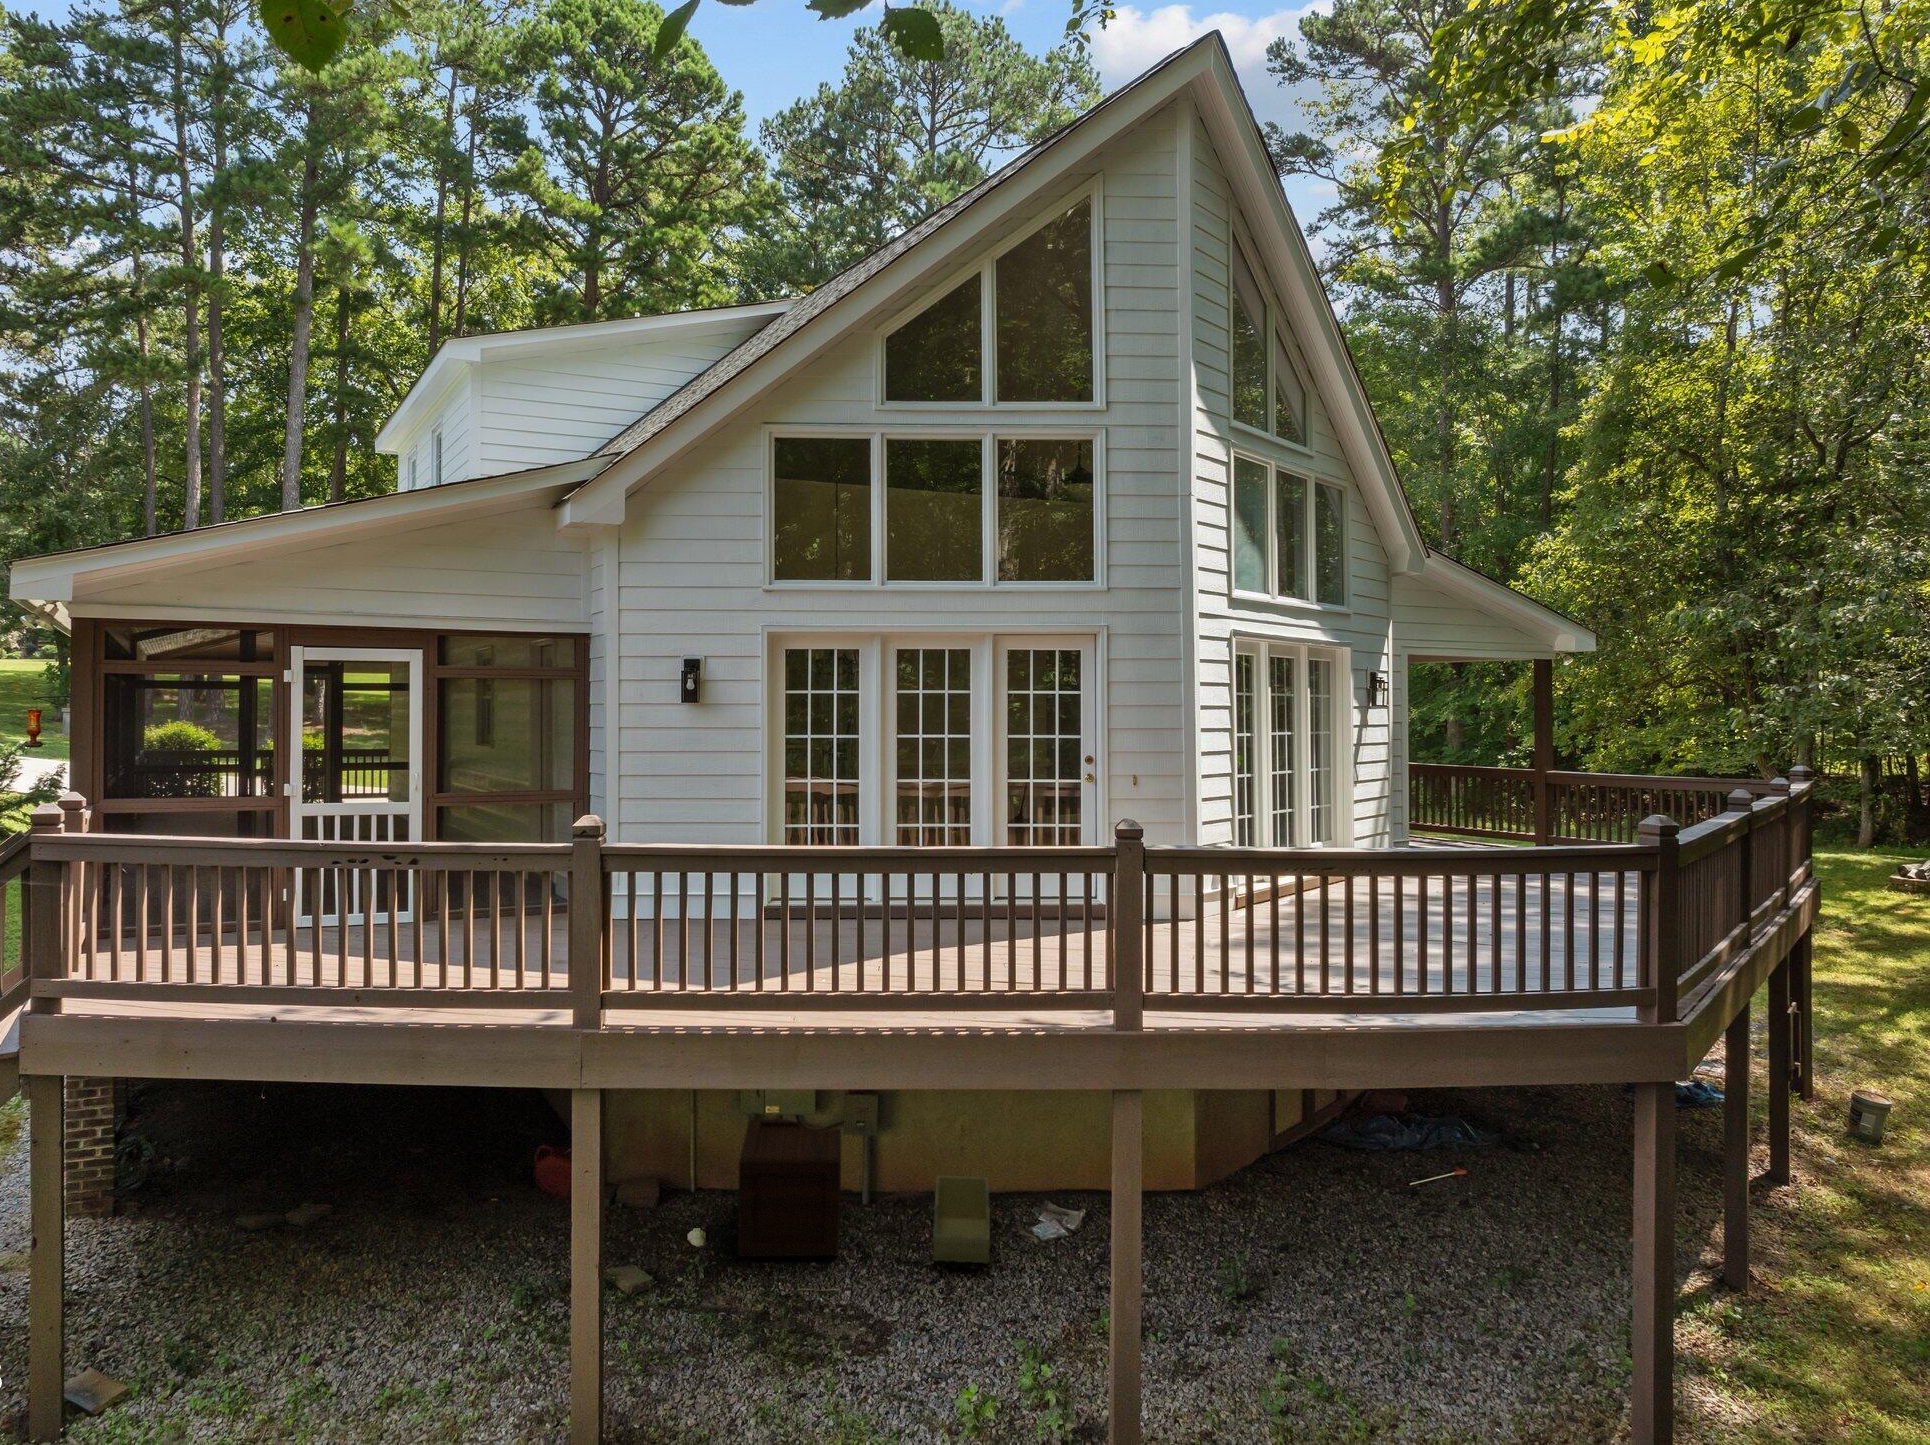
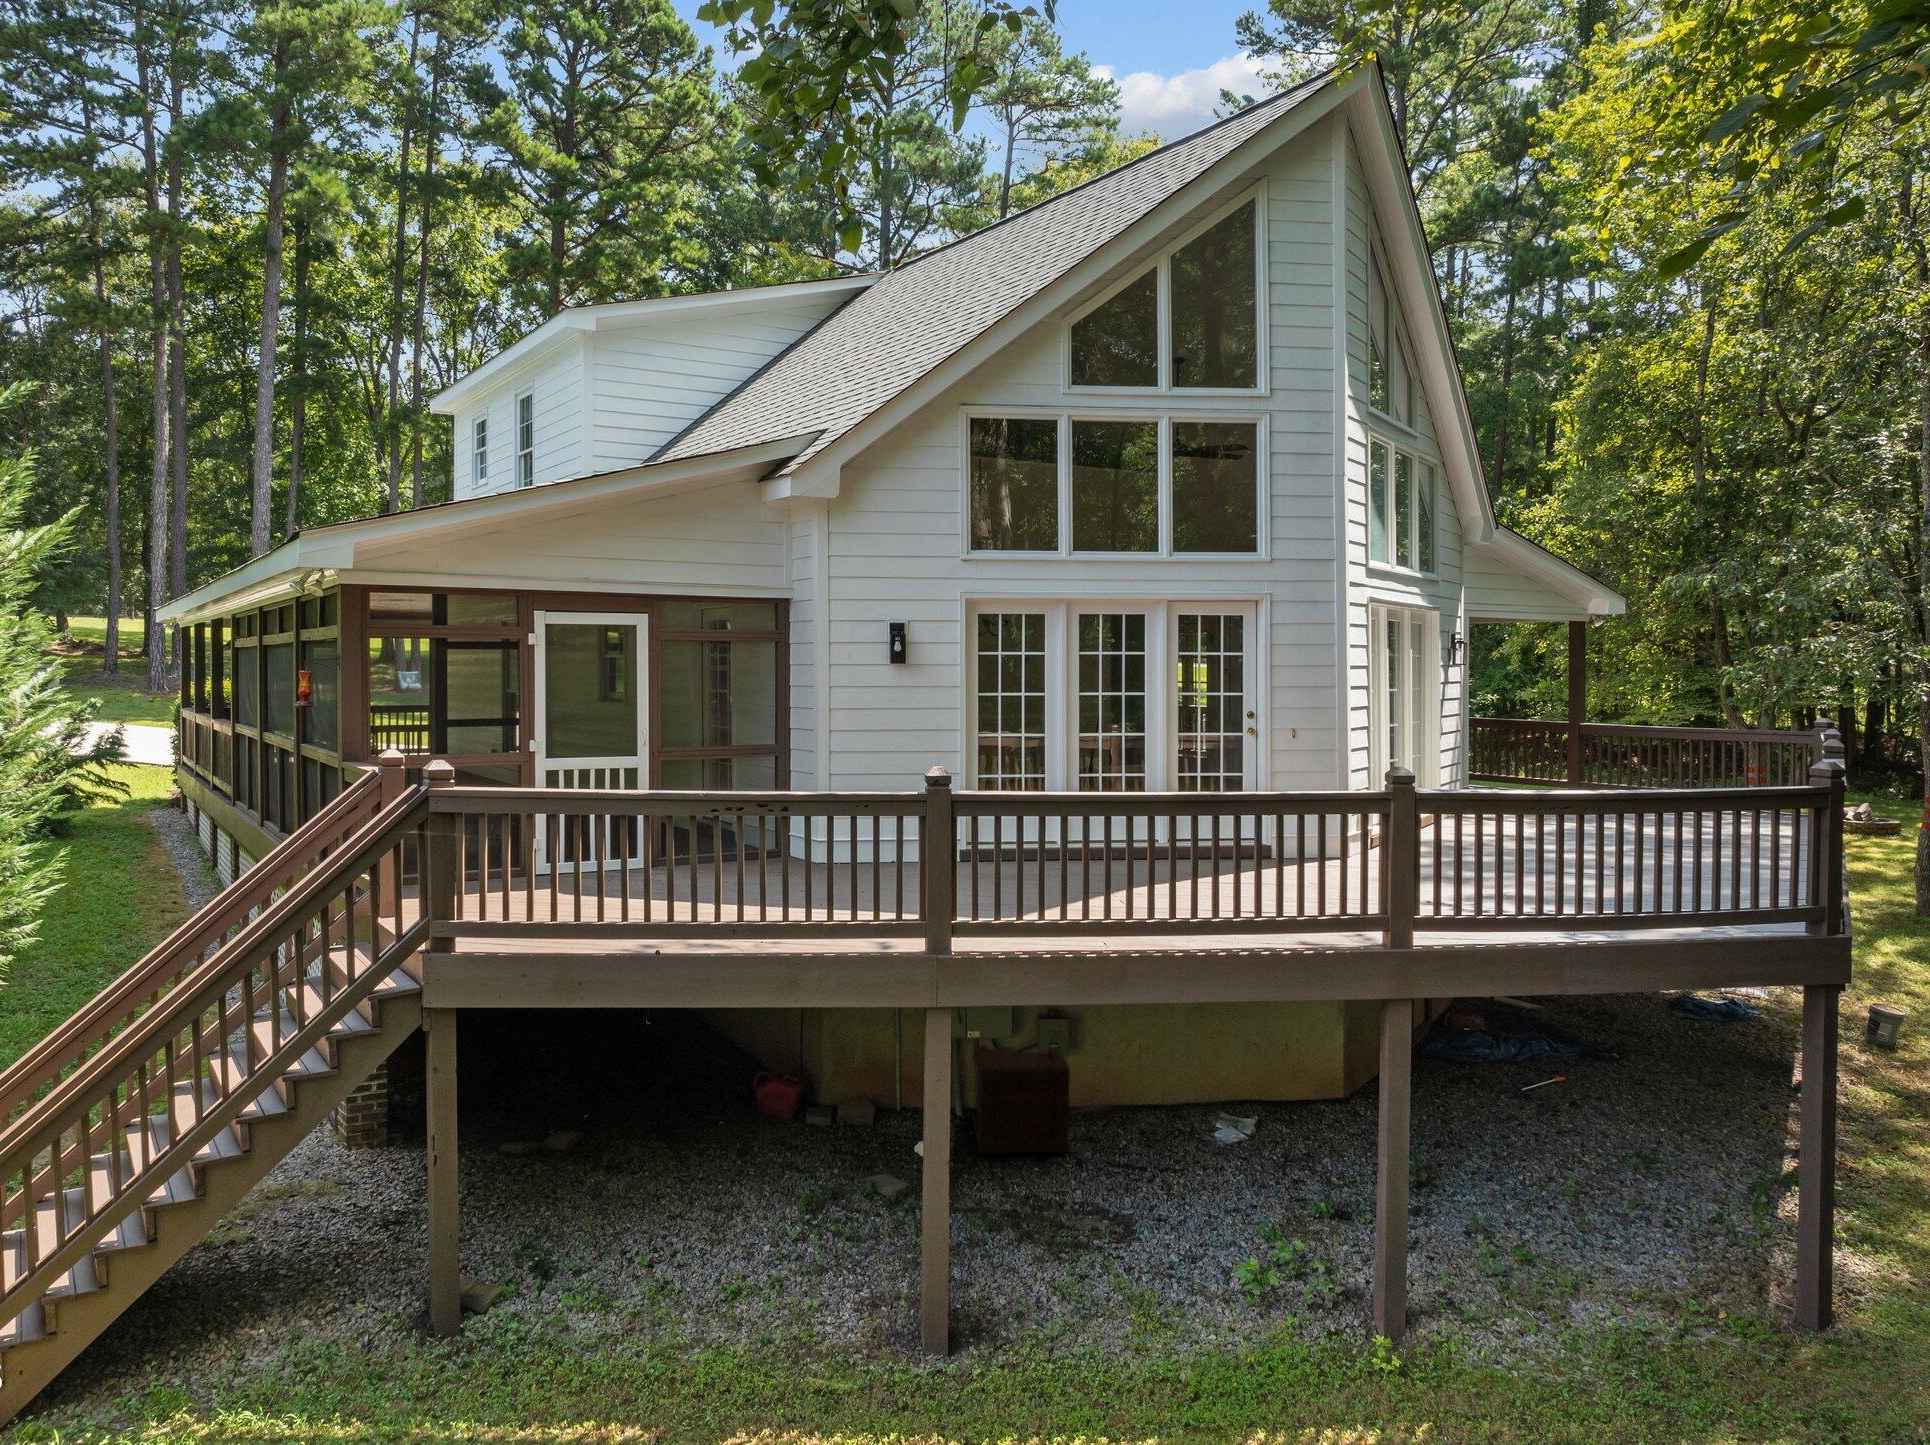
storage bin: present [933,1175,991,1263] -> none [1136,1081,1204,1156]

